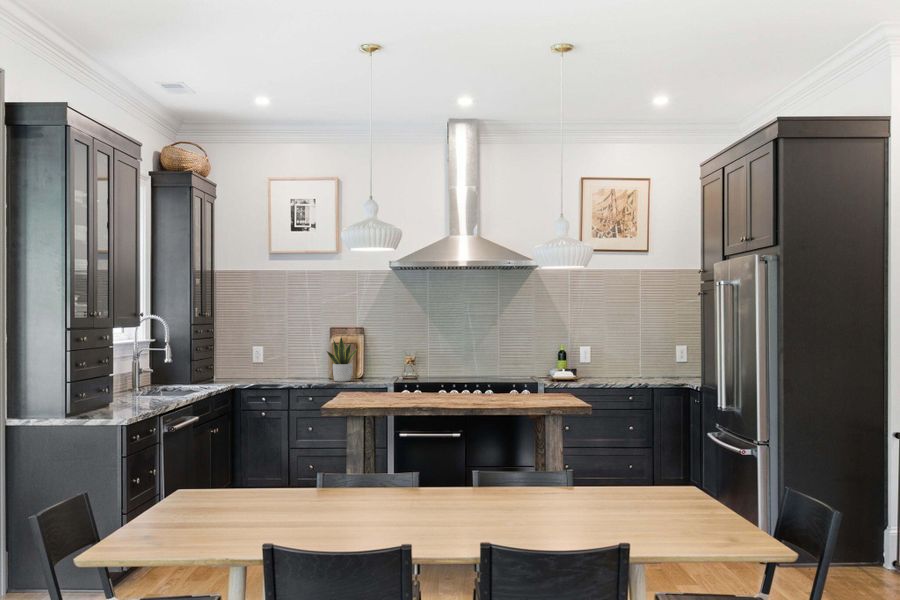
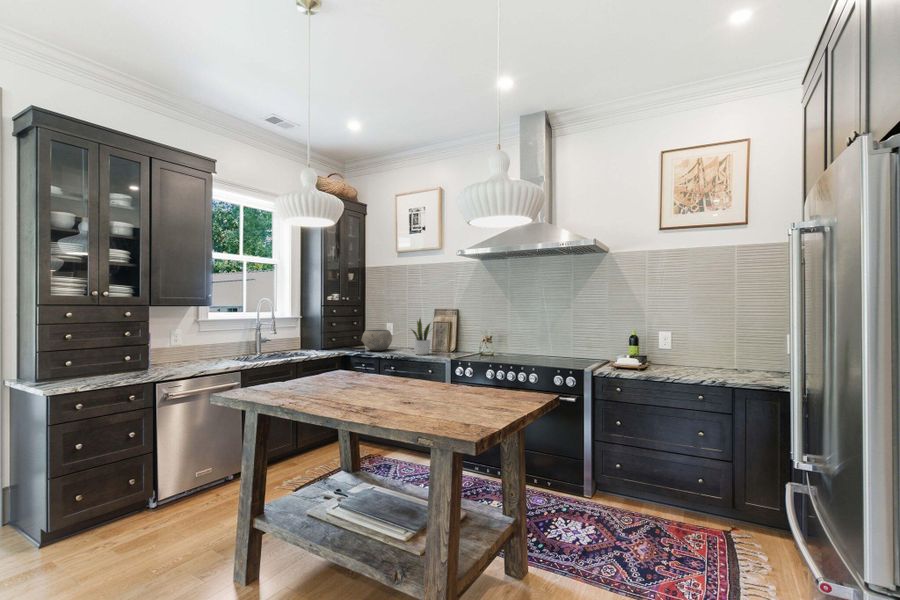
ceramic bowl: none [249,355,288,381] -> present [361,330,392,351]

